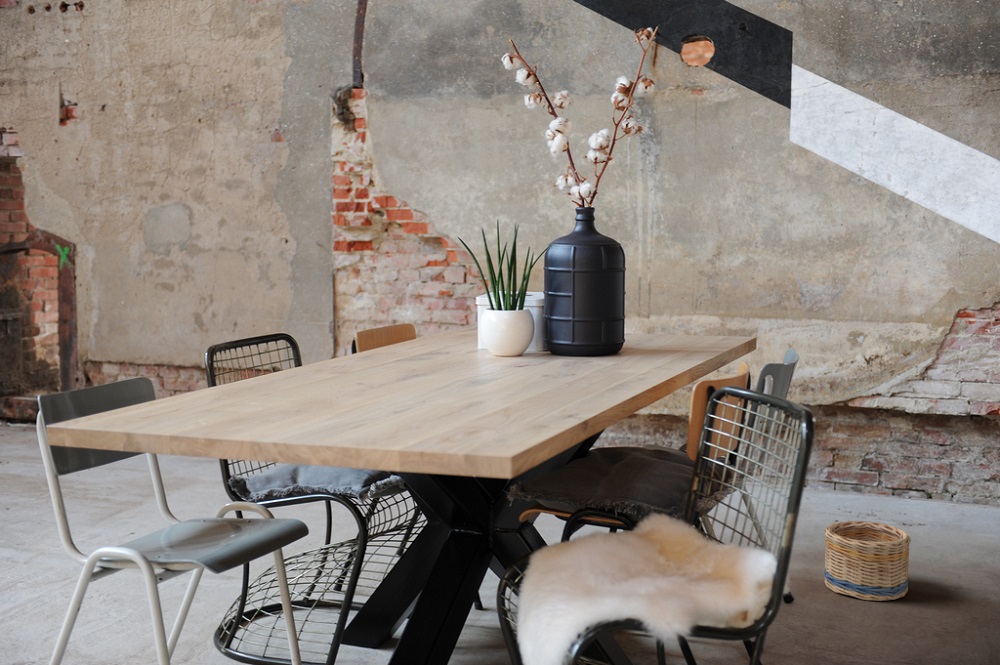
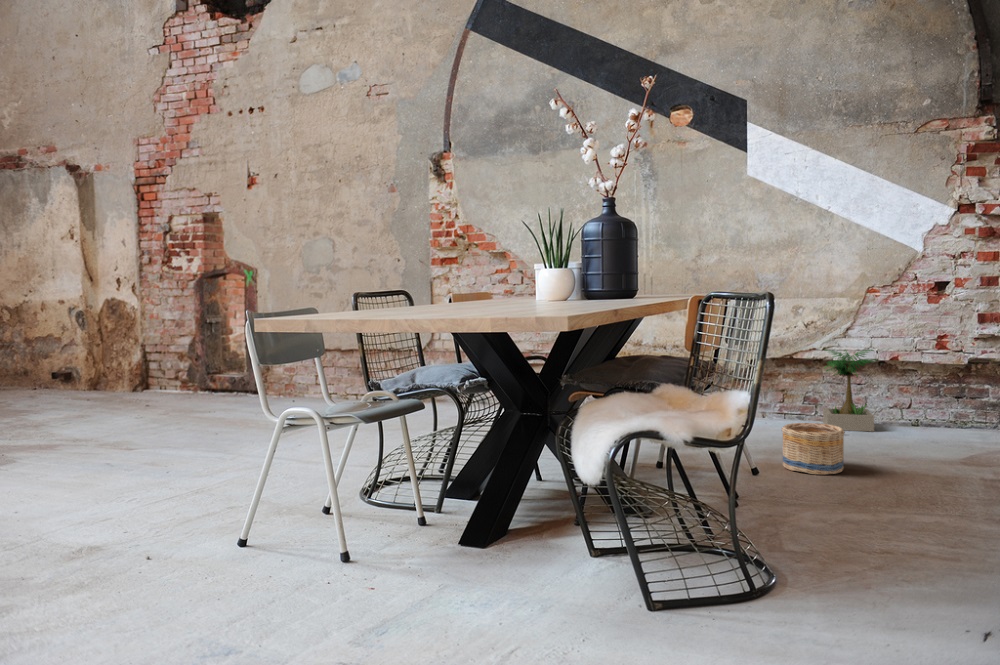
potted plant: none [887,395,977,517] -> present [823,350,876,431]

